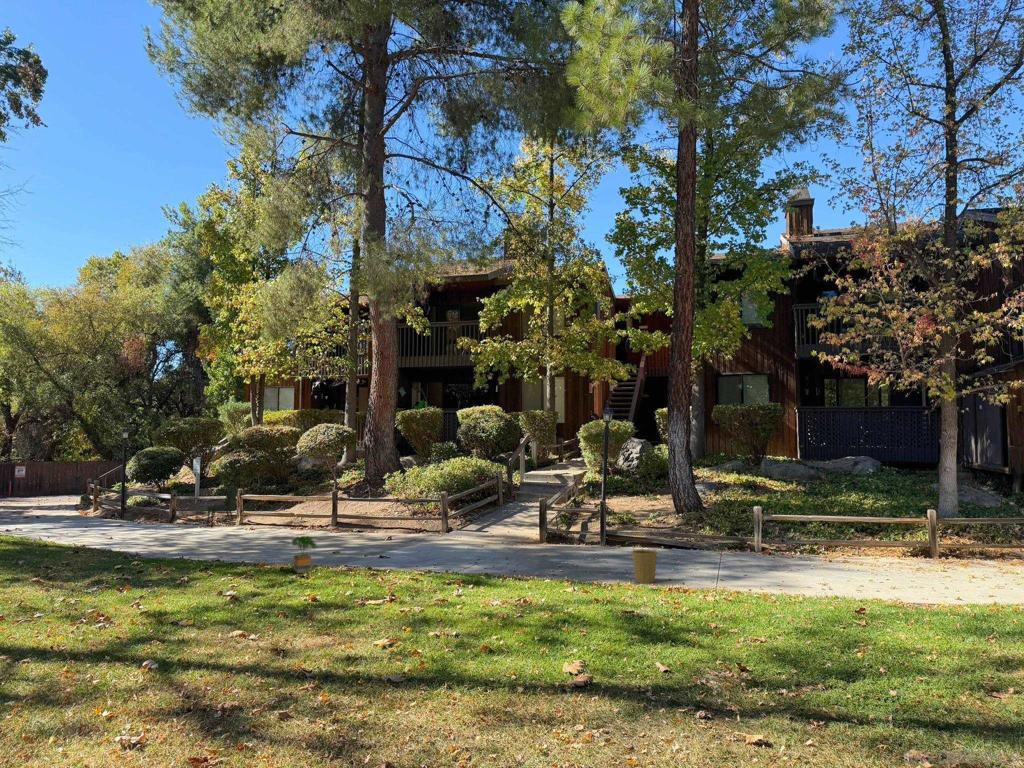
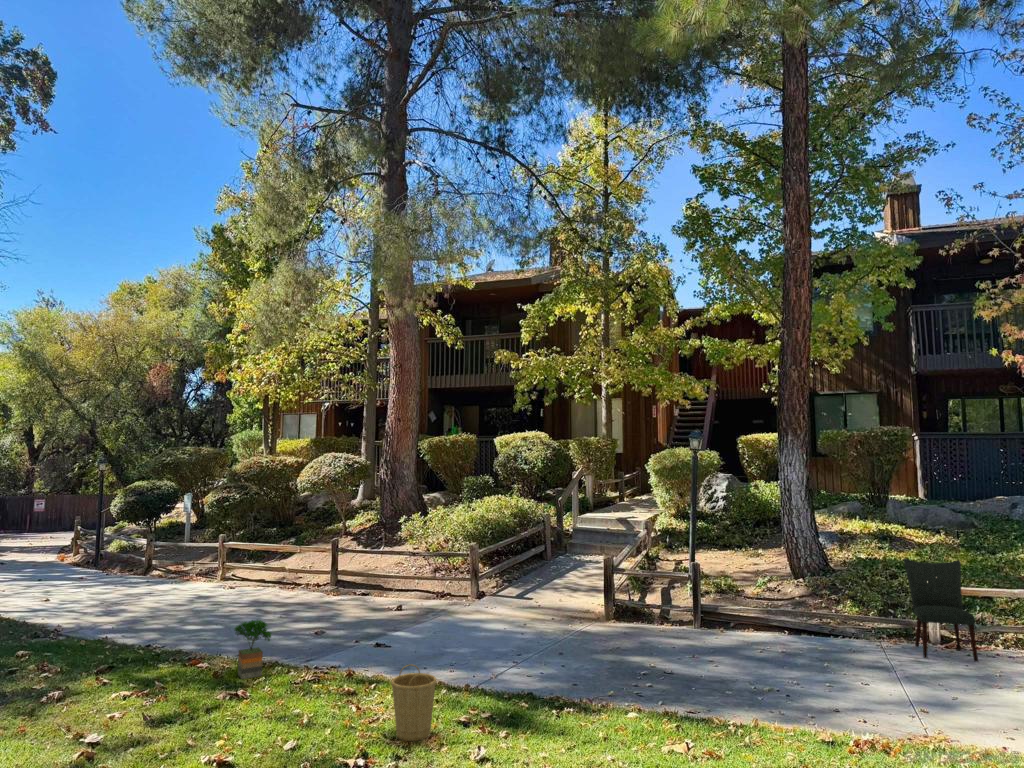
chair: present [207,485,238,527] -> present [904,558,978,662]
basket: present [632,549,657,583] -> present [392,664,436,741]

